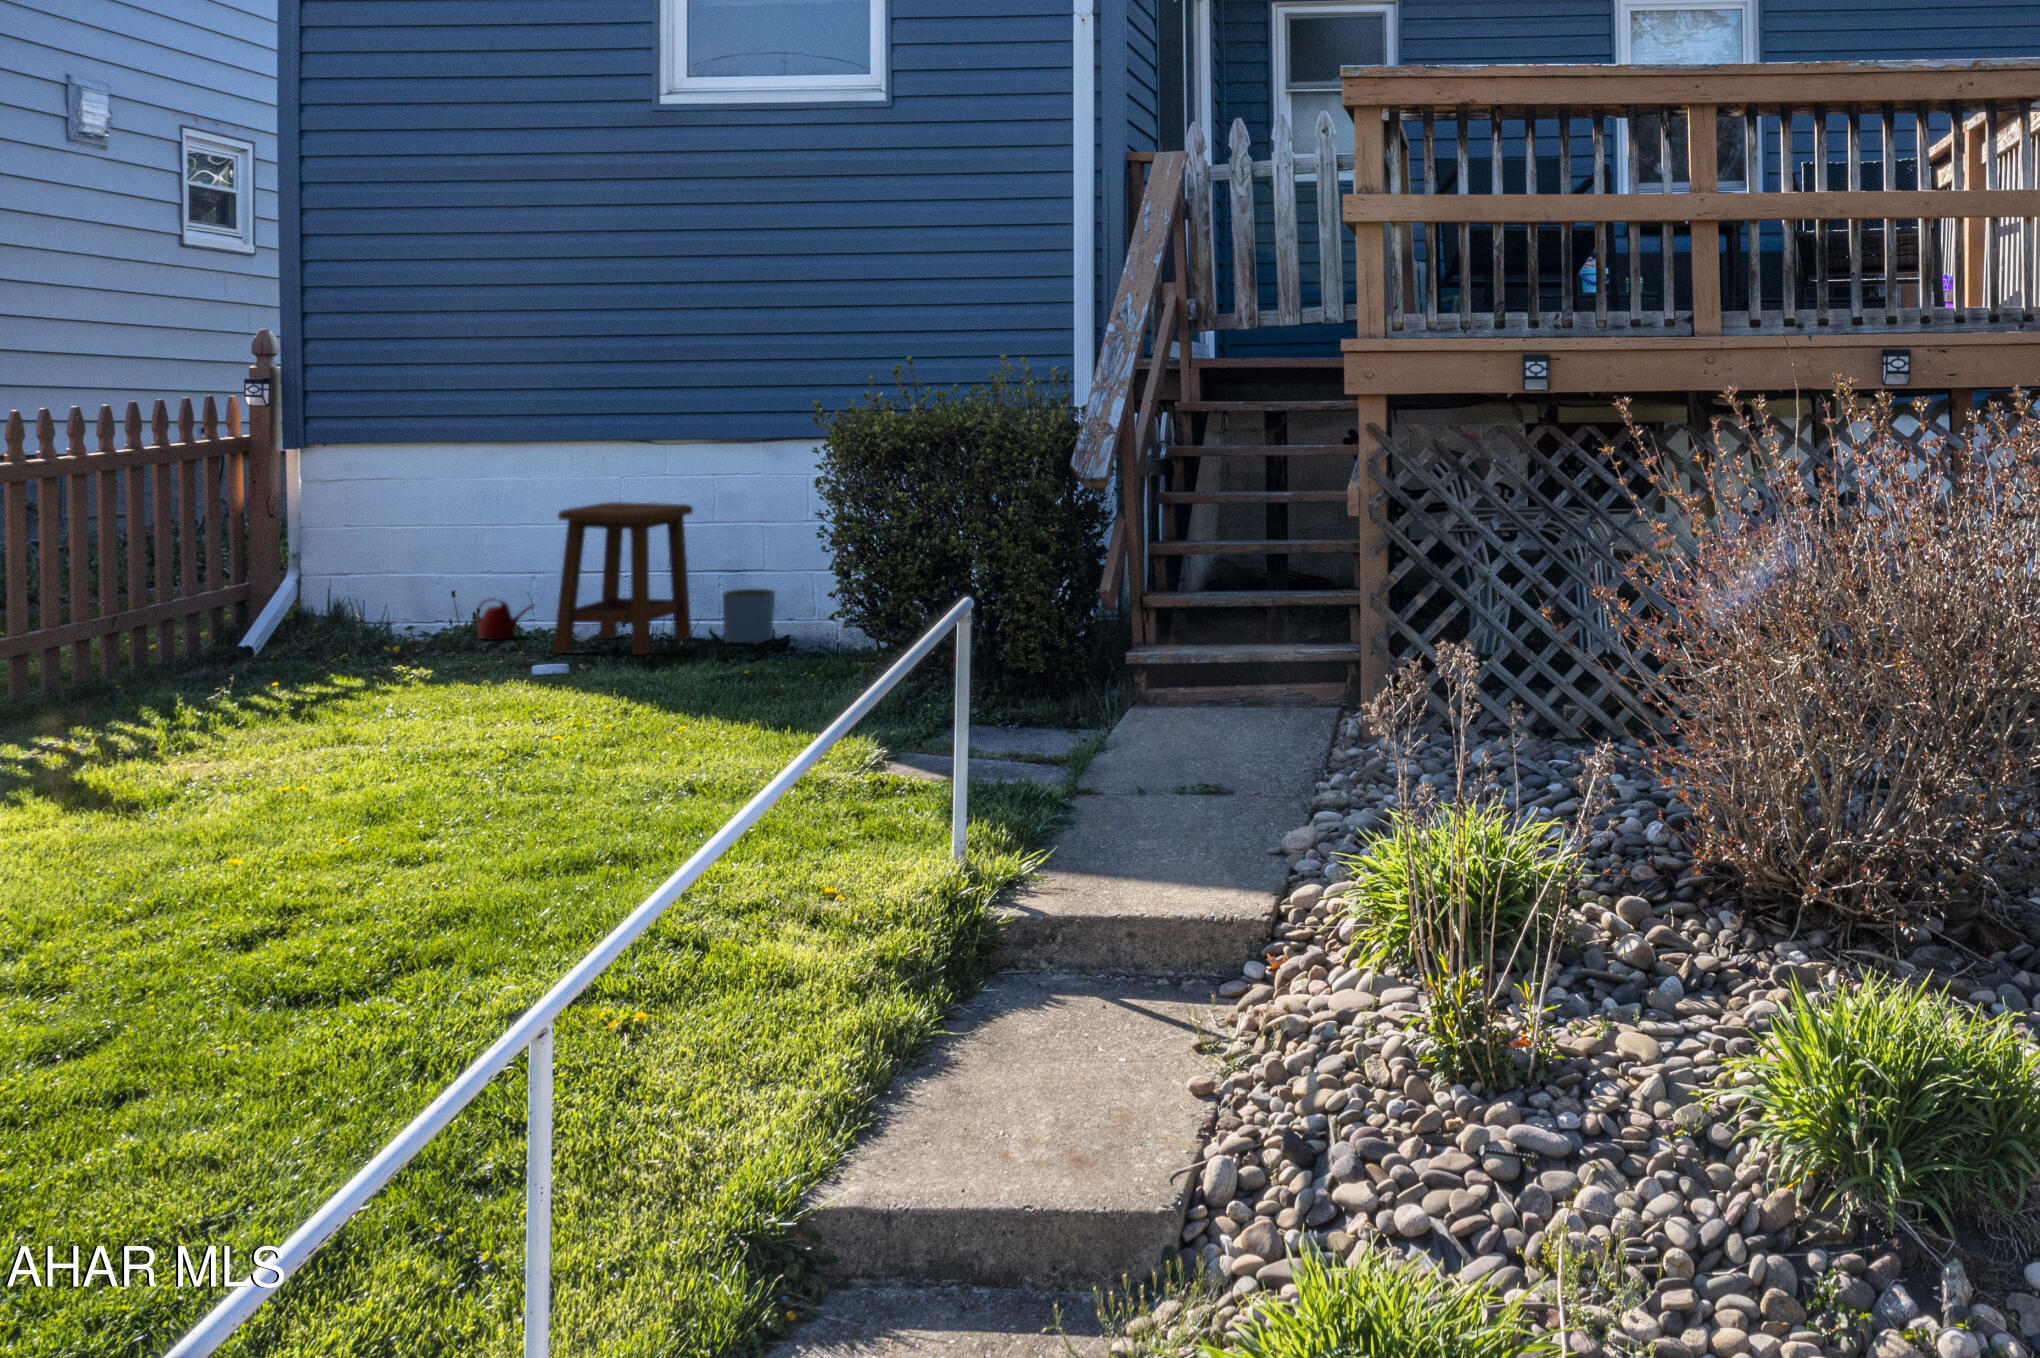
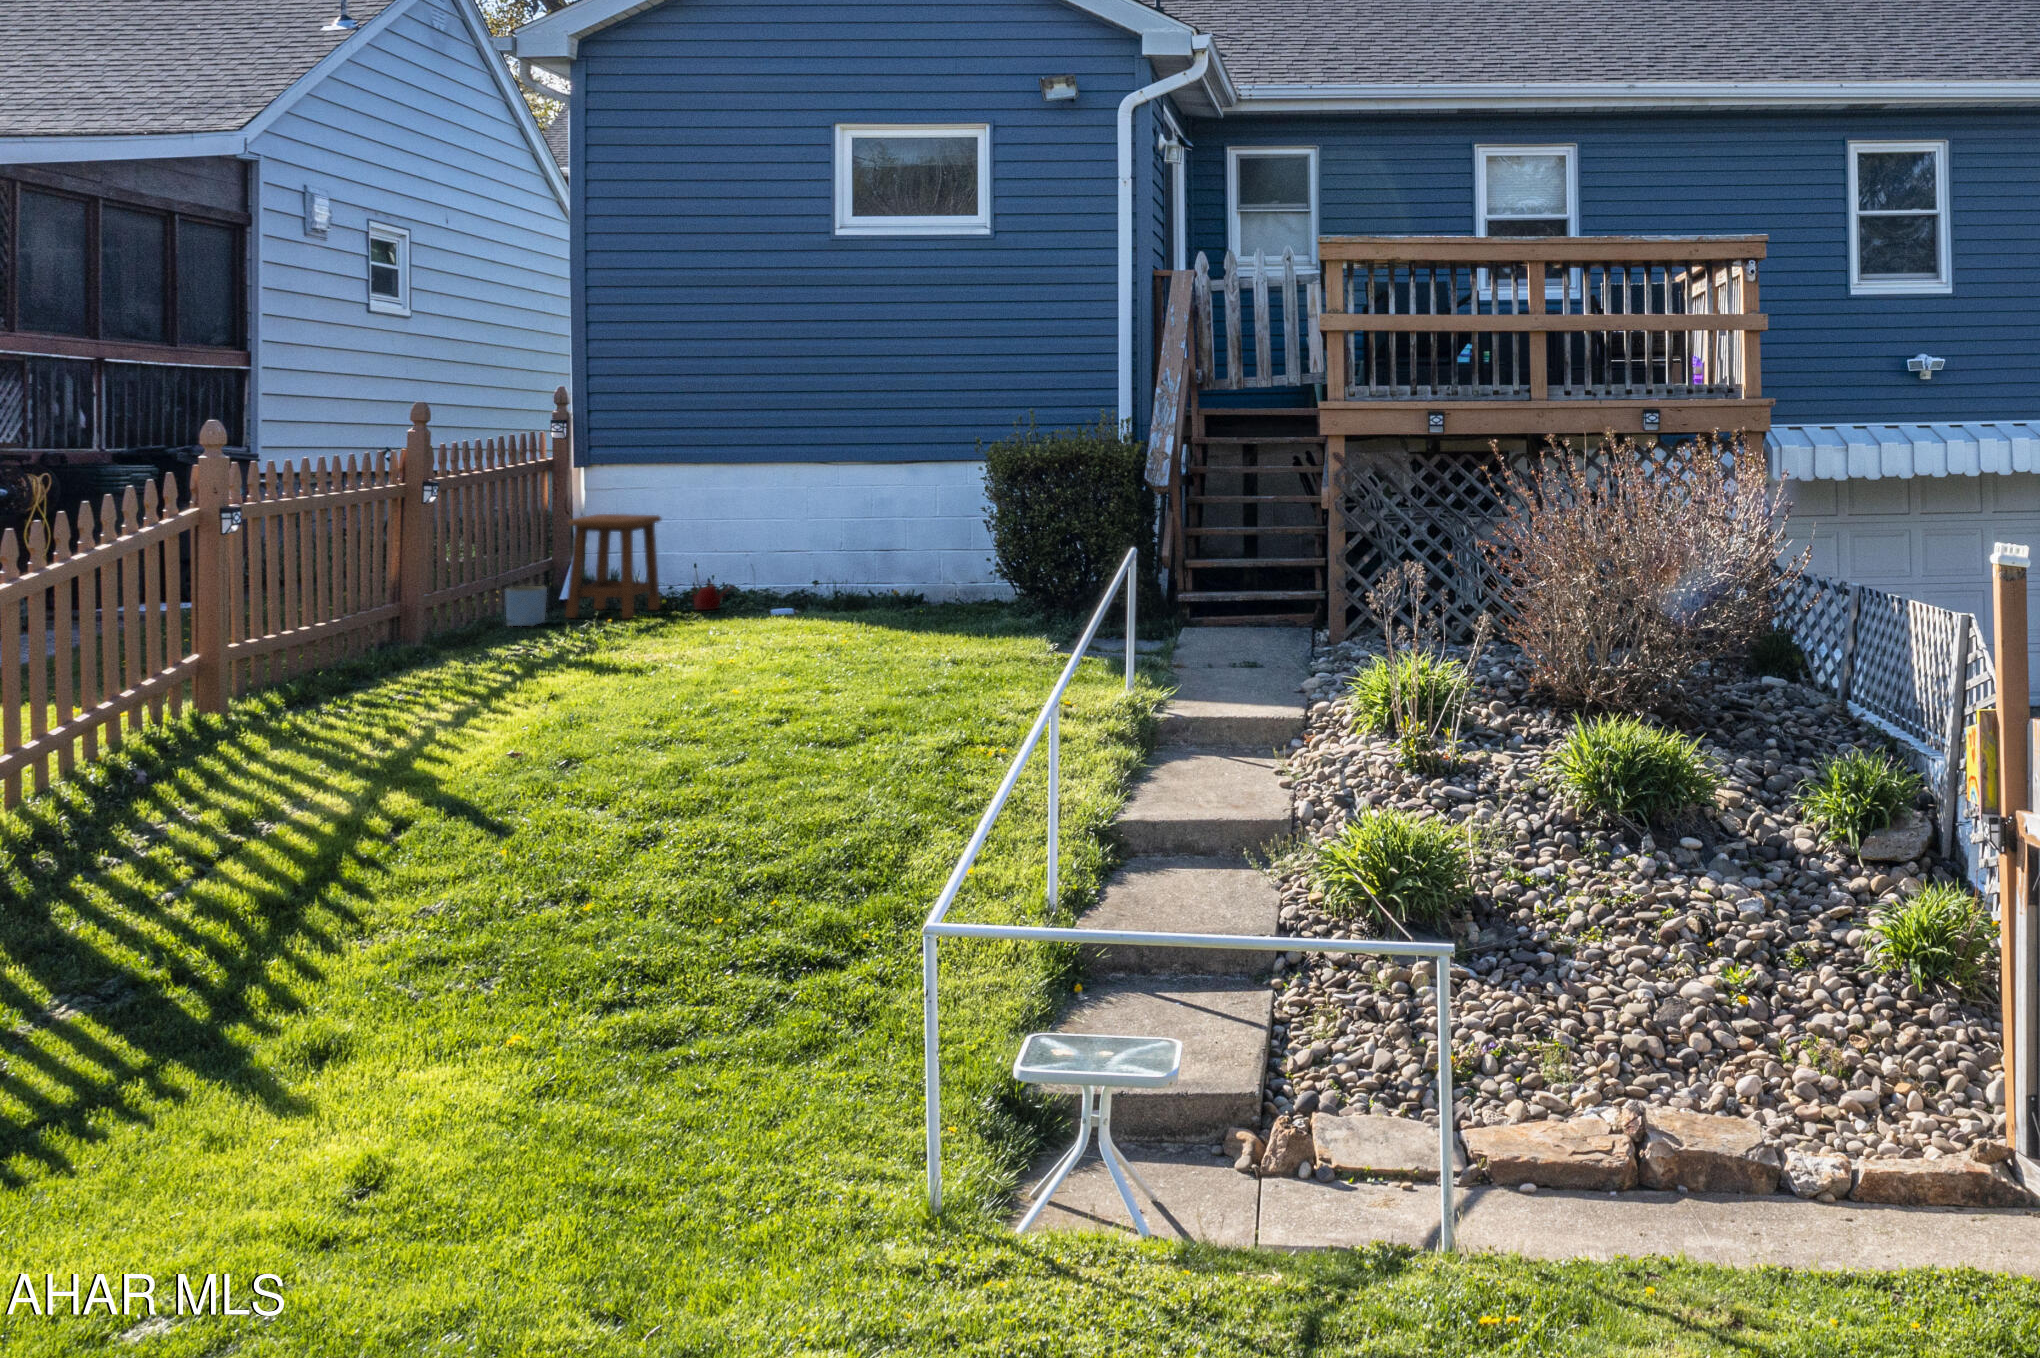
stool: present [553,502,693,655] -> present [566,514,661,619]
planter: present [723,589,775,644] -> present [506,586,547,626]

